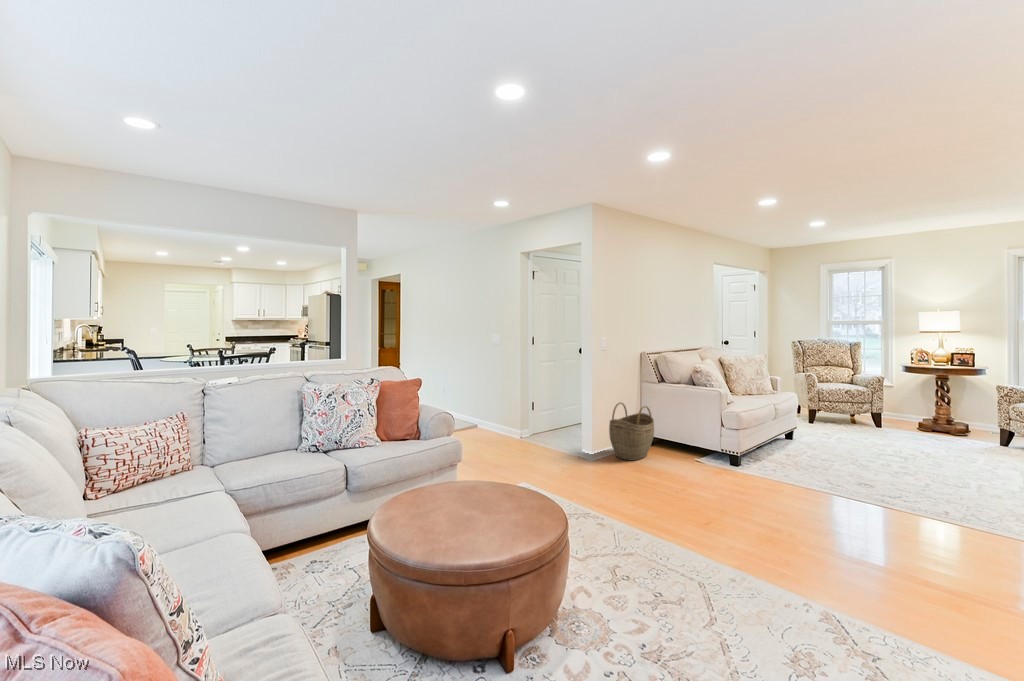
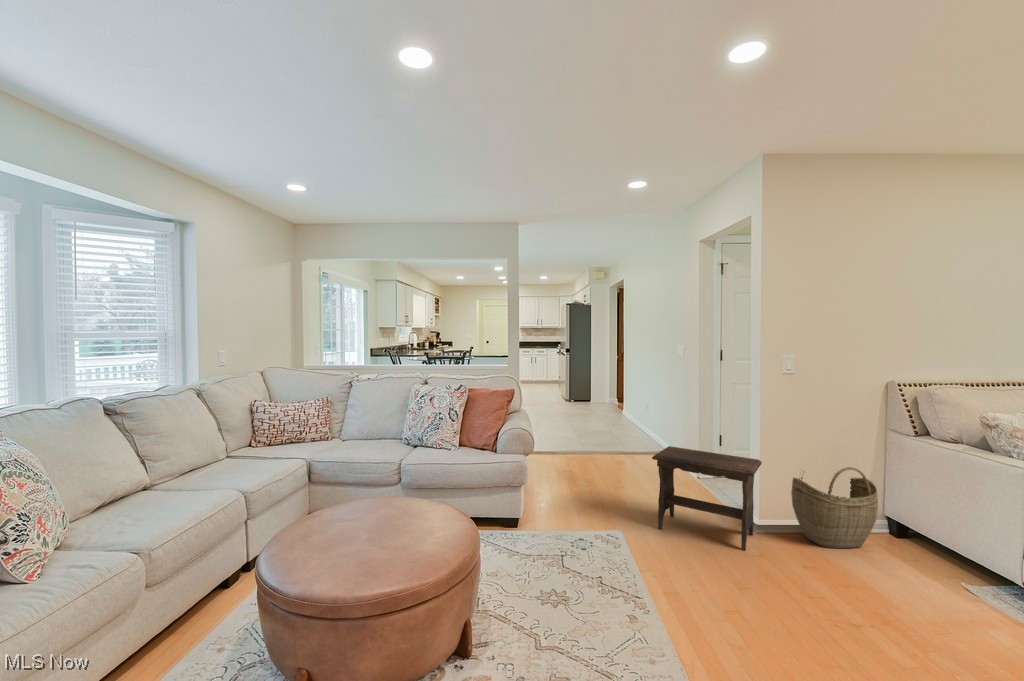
footstool: none [533,410,610,477] -> present [652,446,762,551]

